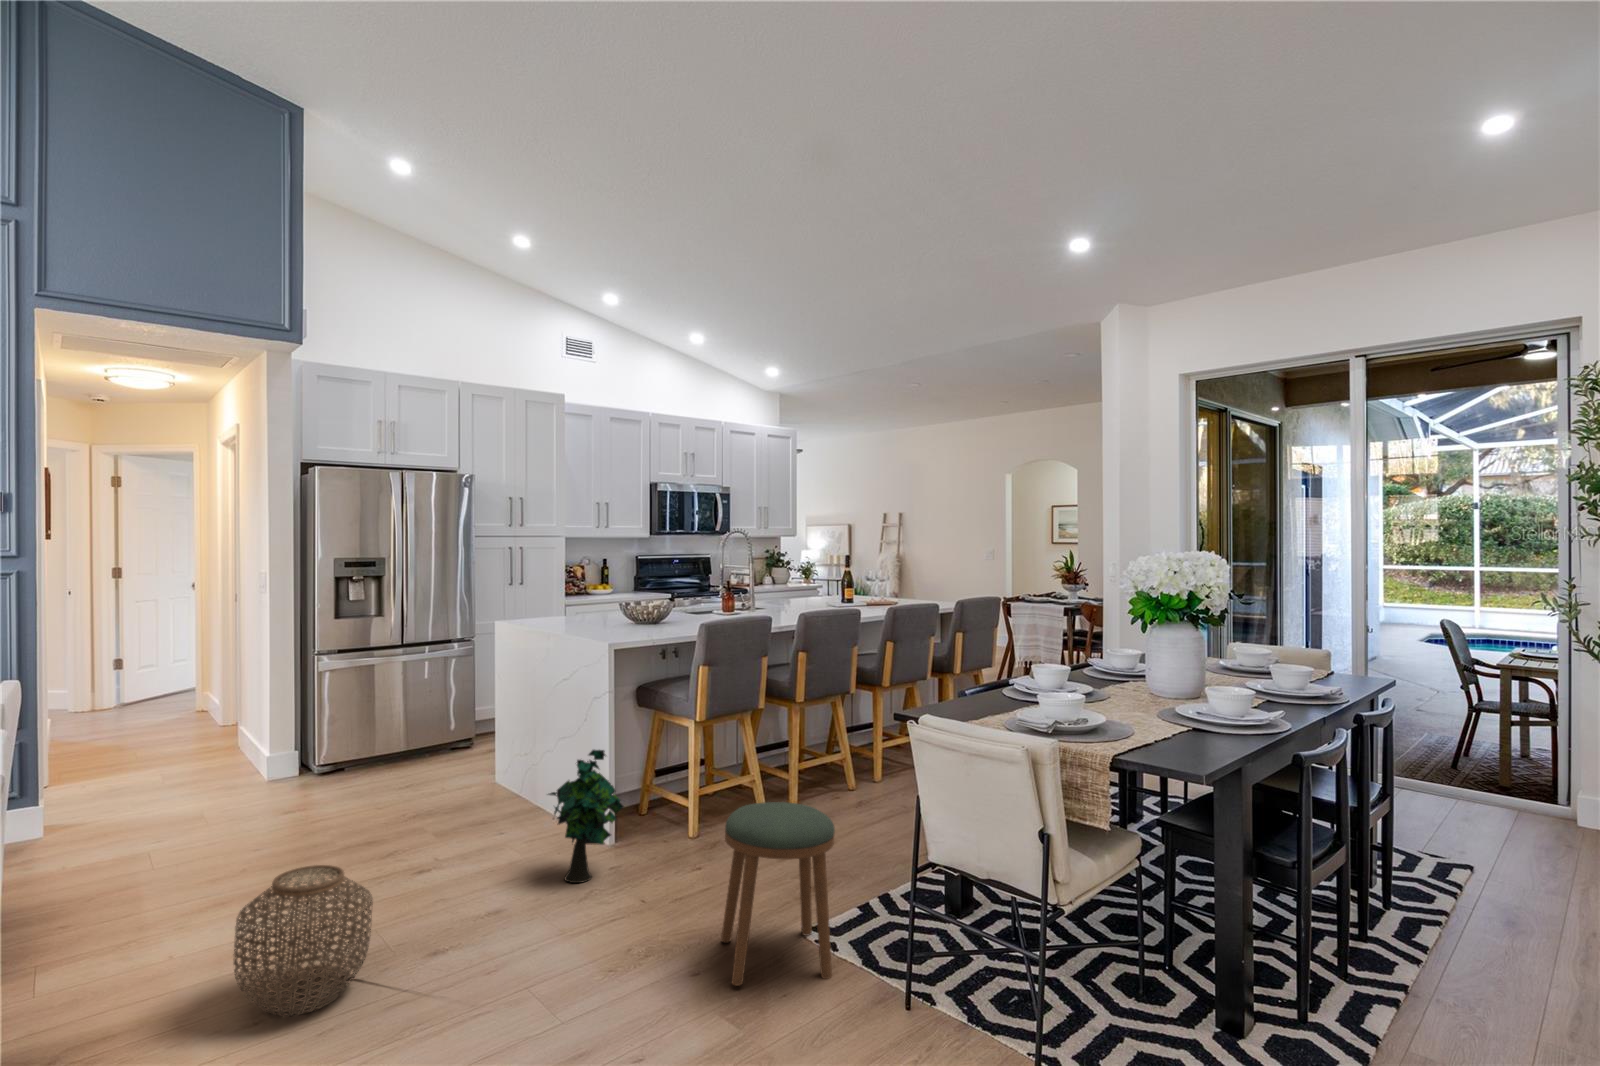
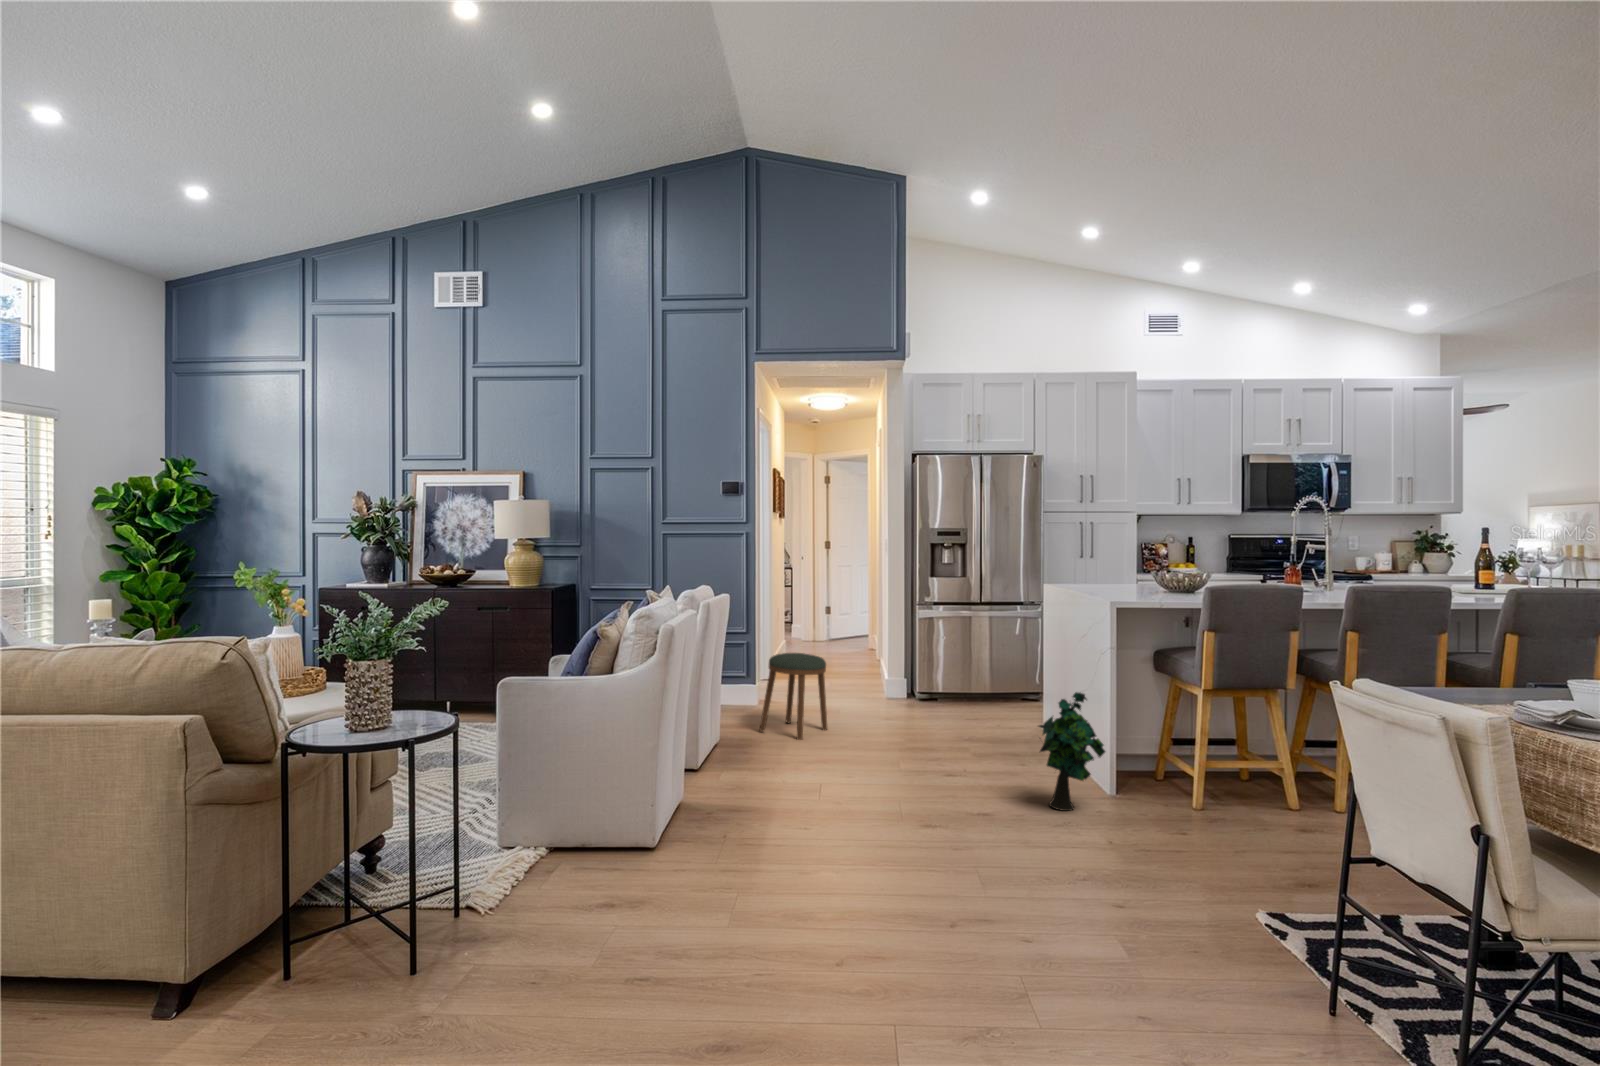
stool: present [721,802,835,986] -> present [760,653,827,740]
woven basket: present [234,865,373,1016] -> none [793,730,877,829]

